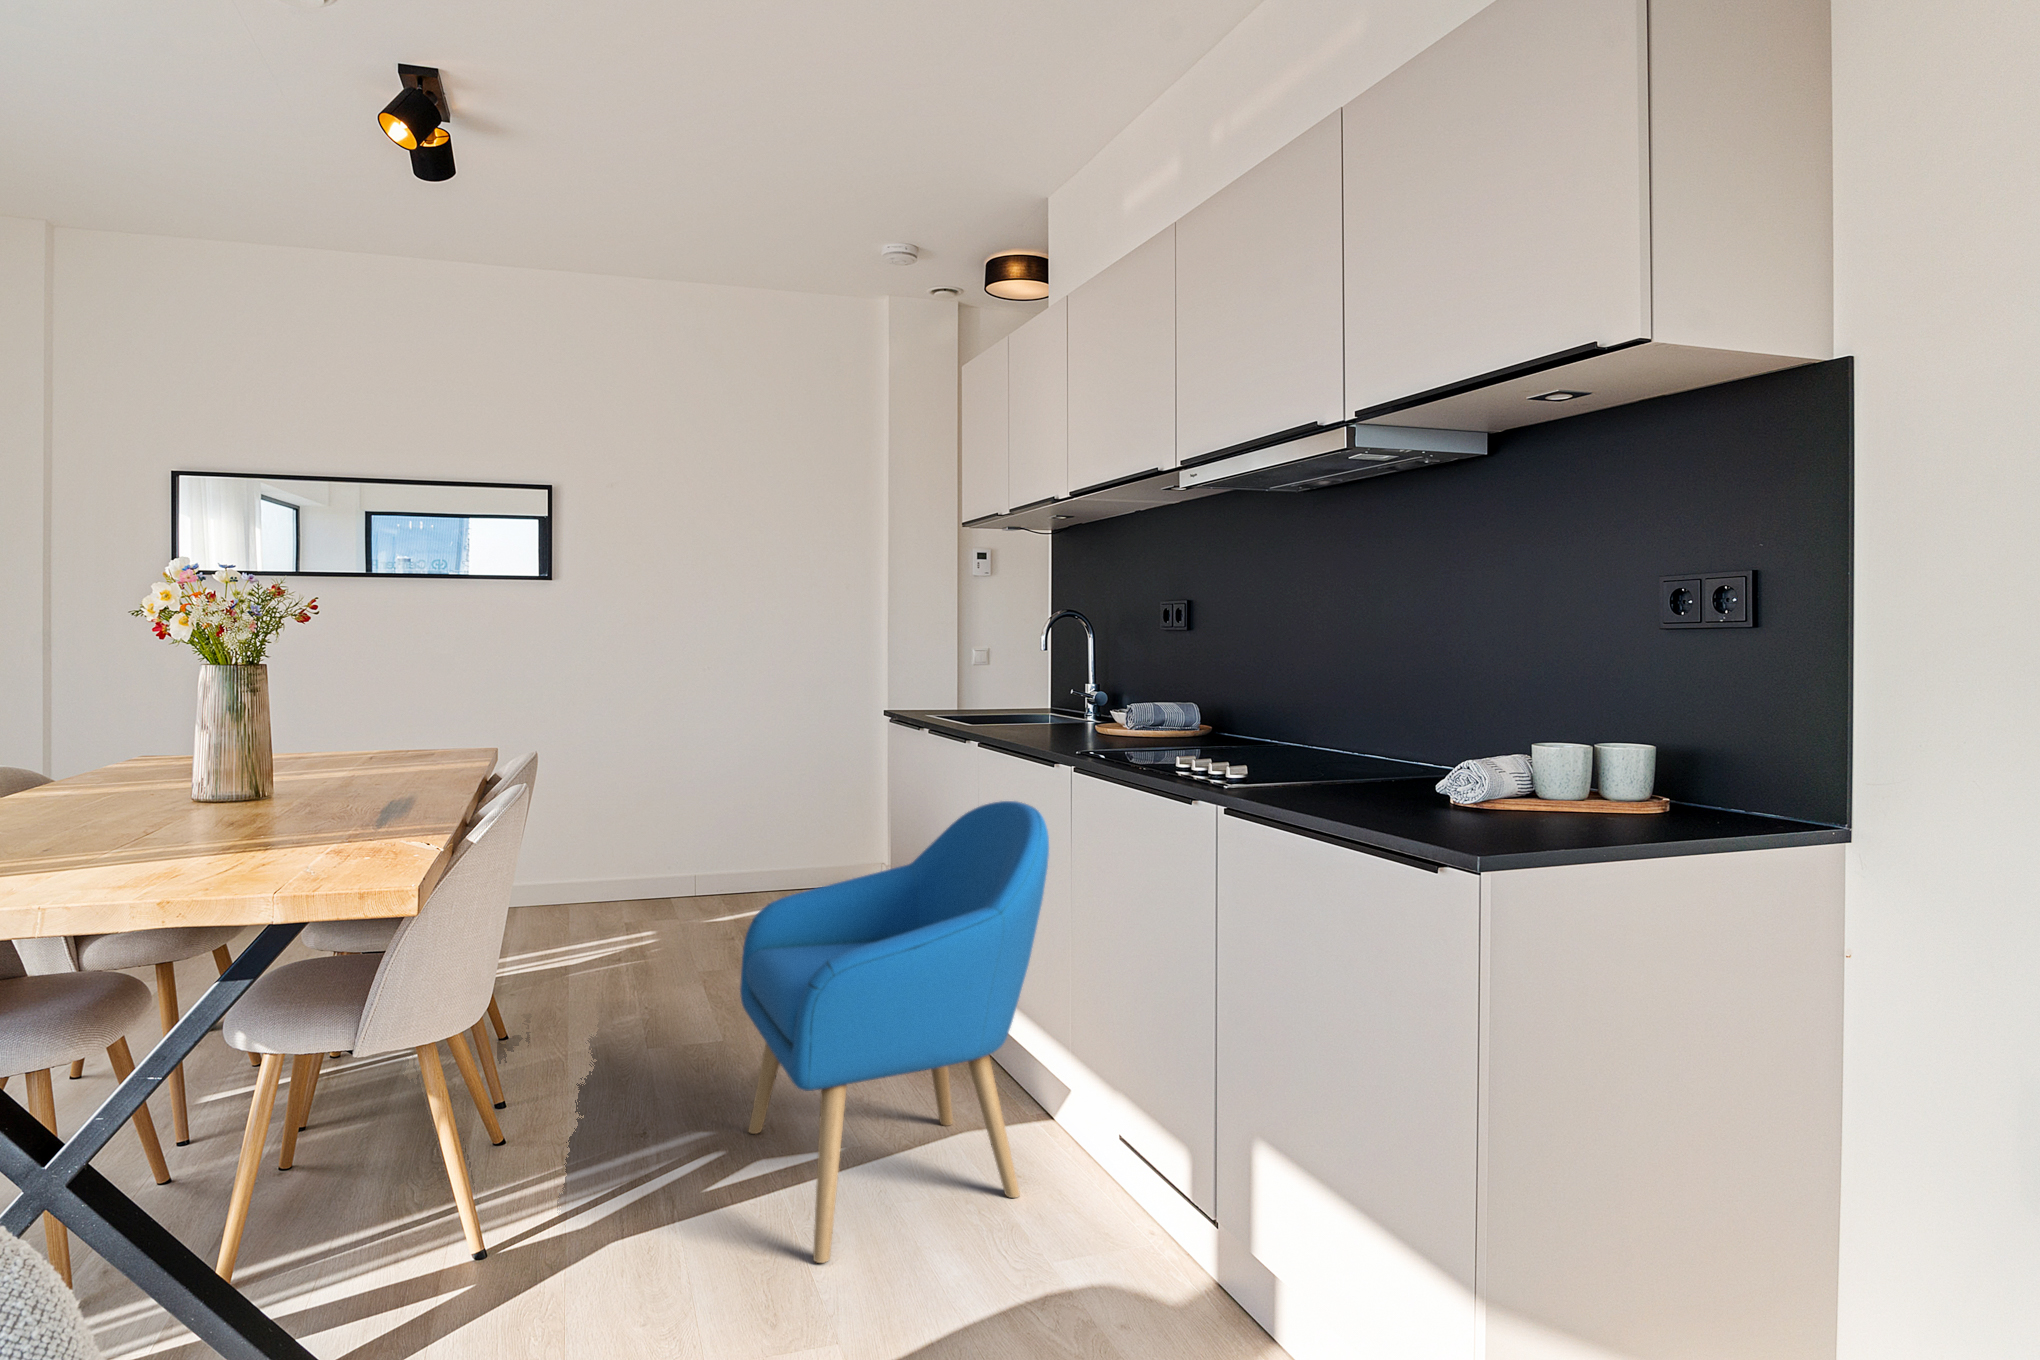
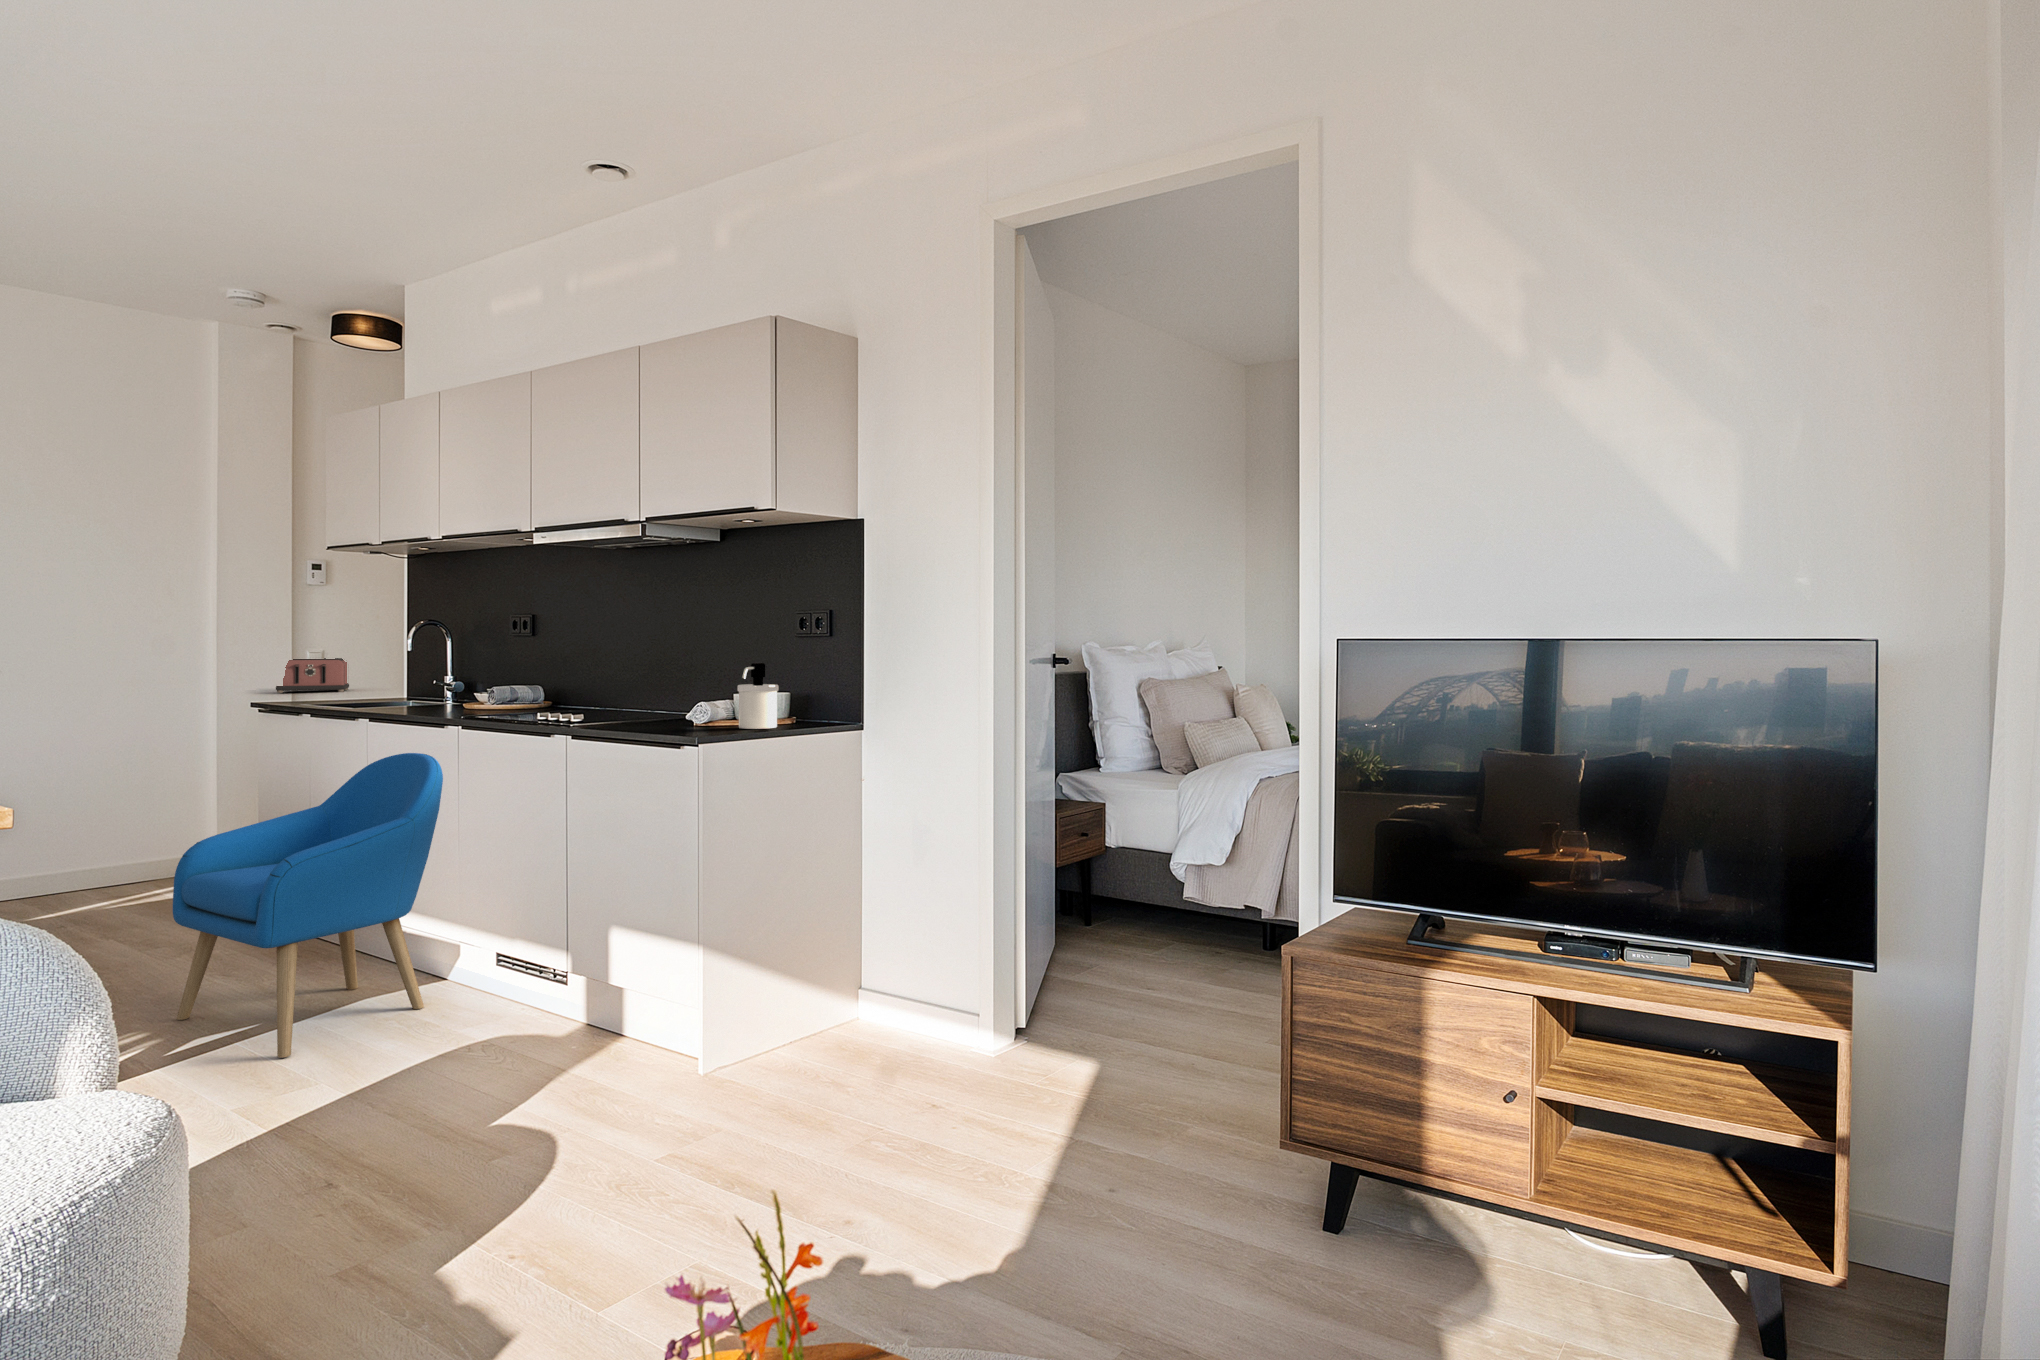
toaster: none [940,659,1011,698] -> present [276,658,349,693]
soap dispenser: none [1550,685,1646,828] -> present [737,663,779,729]

